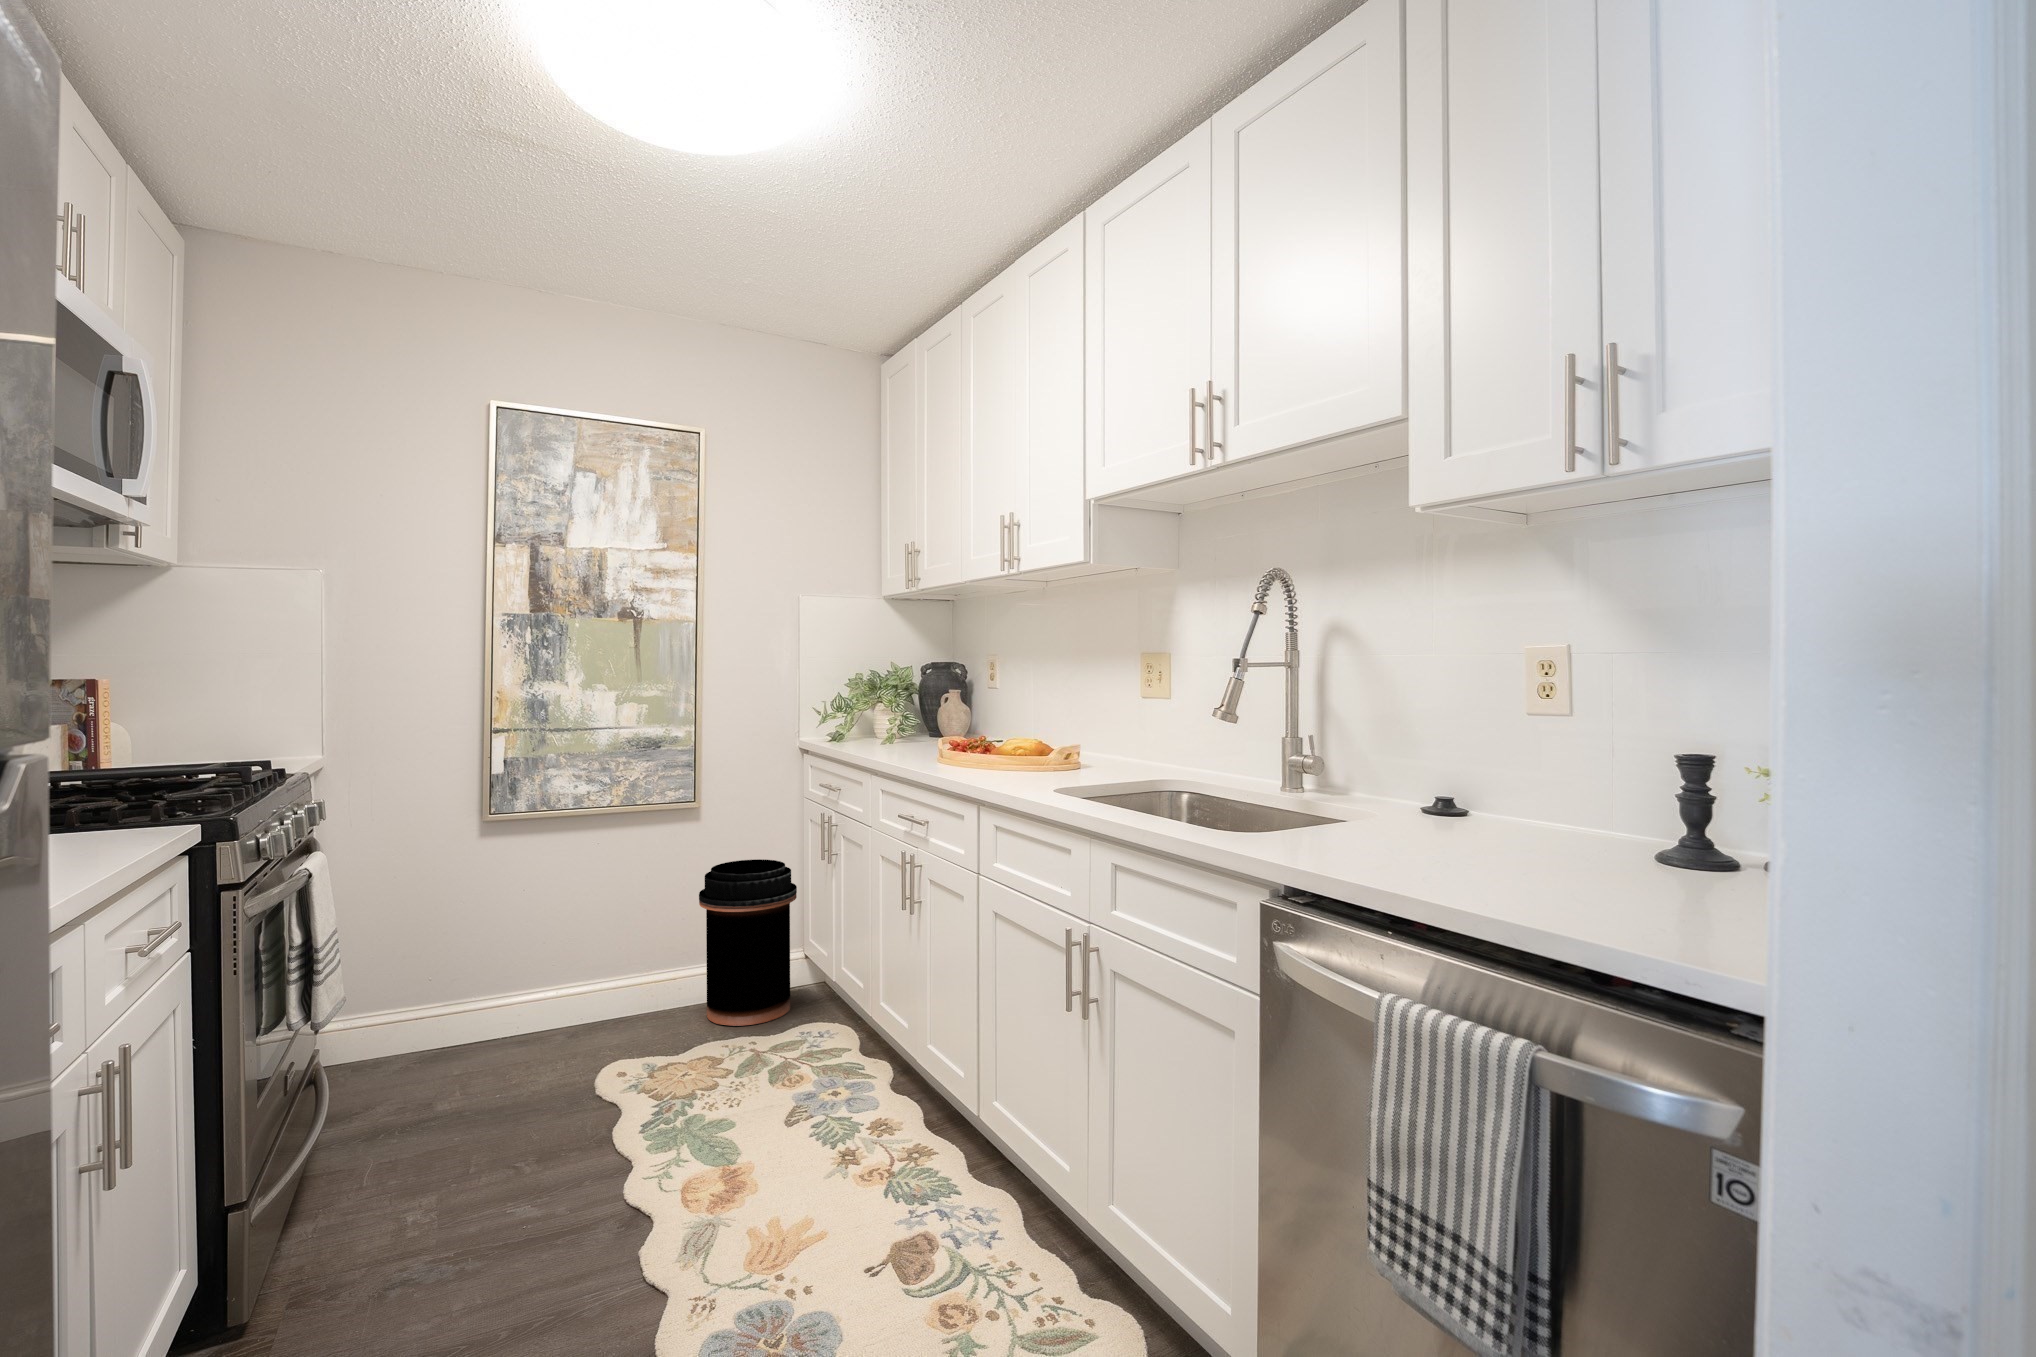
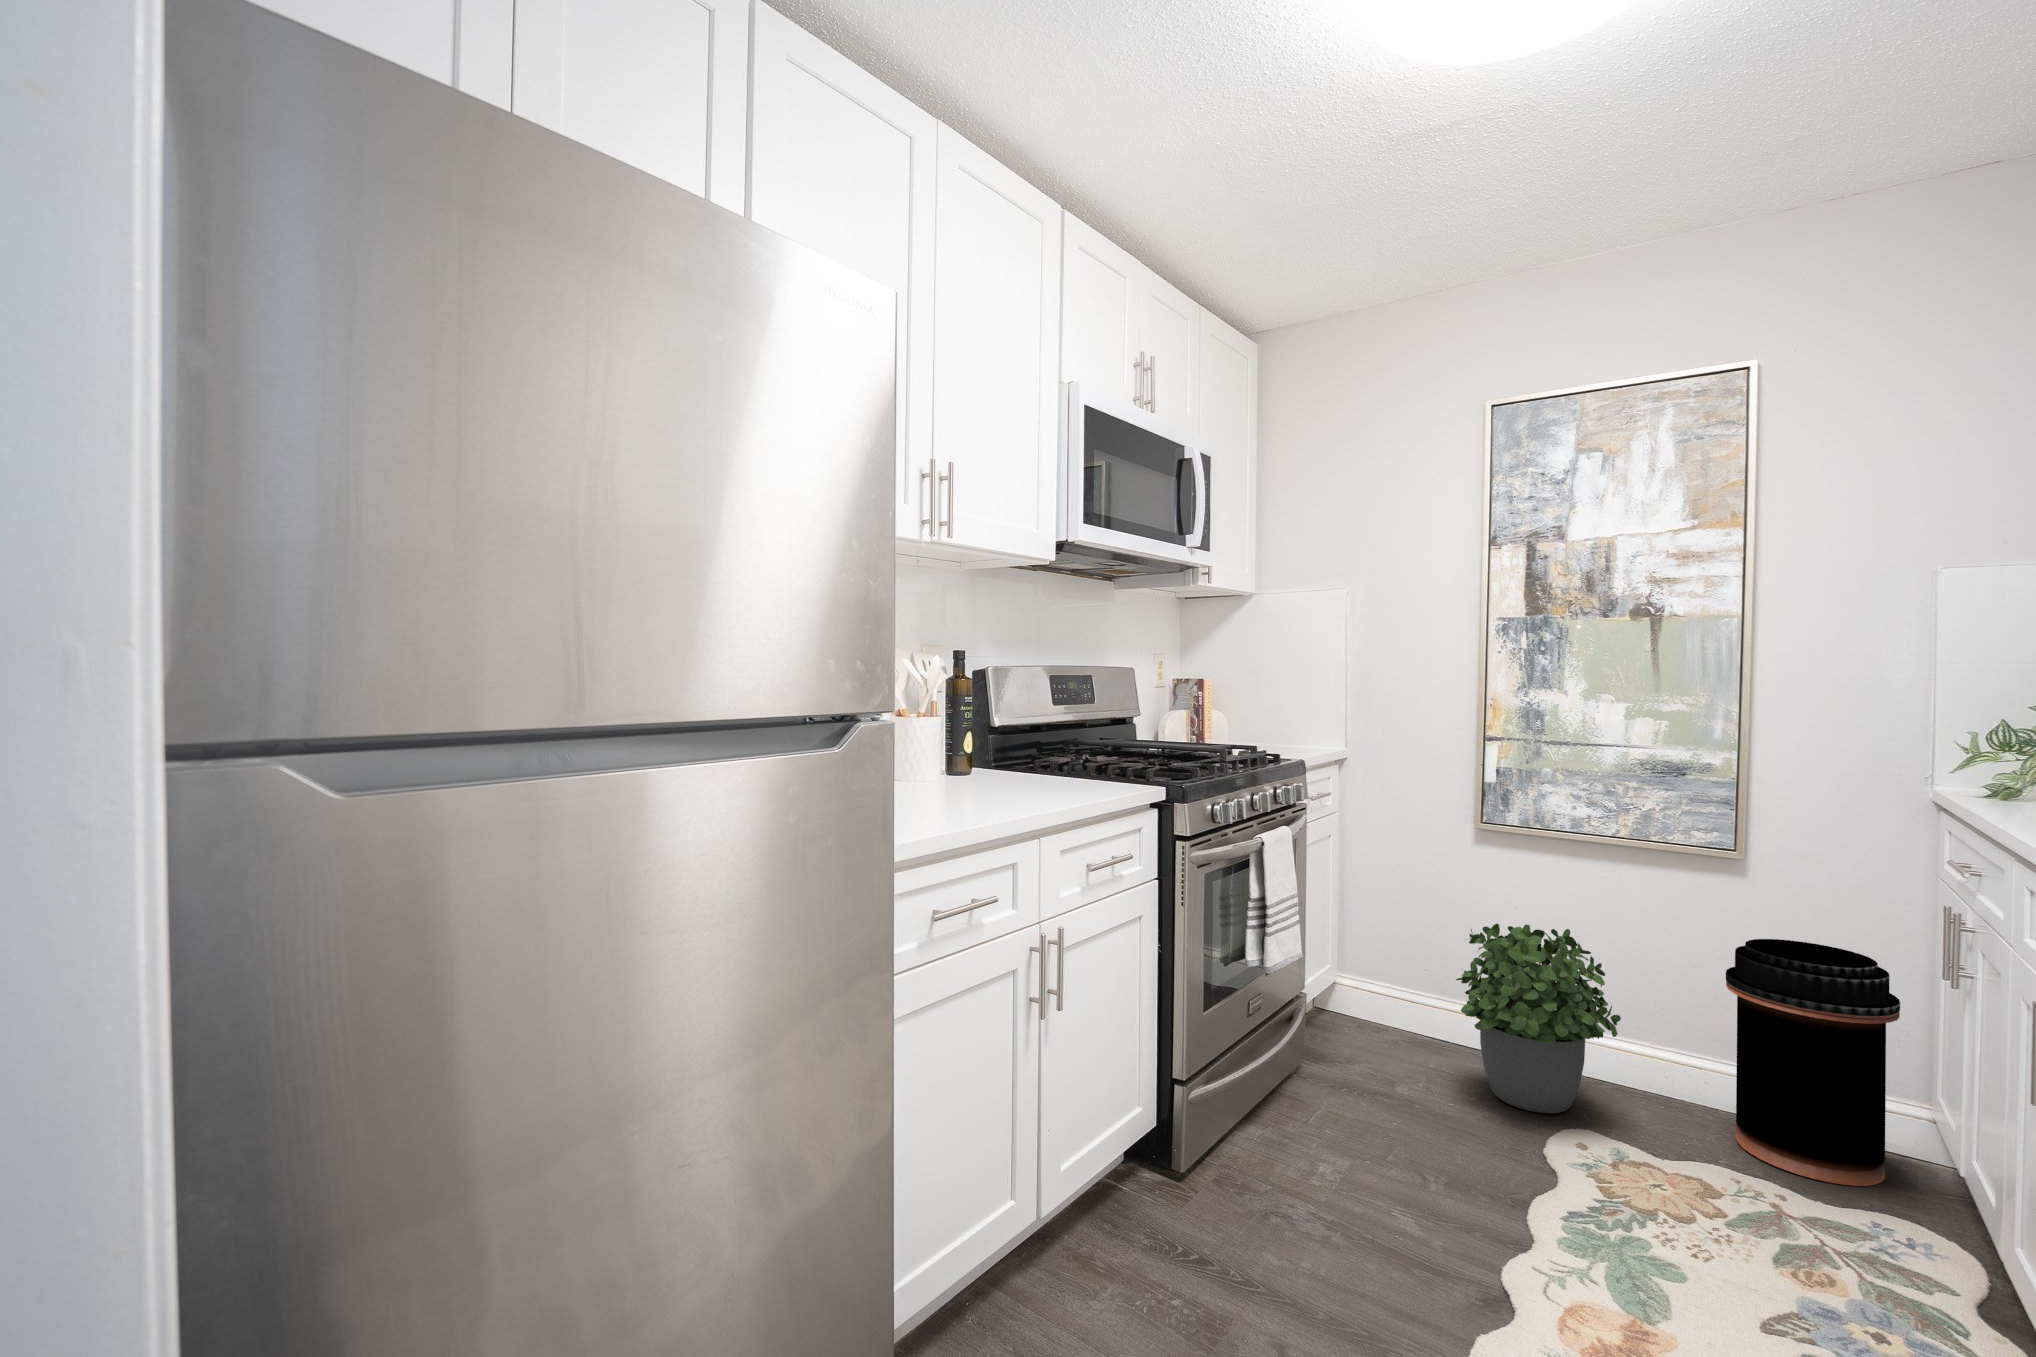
potted plant: none [483,894,635,1069] -> present [1456,924,1621,1113]

